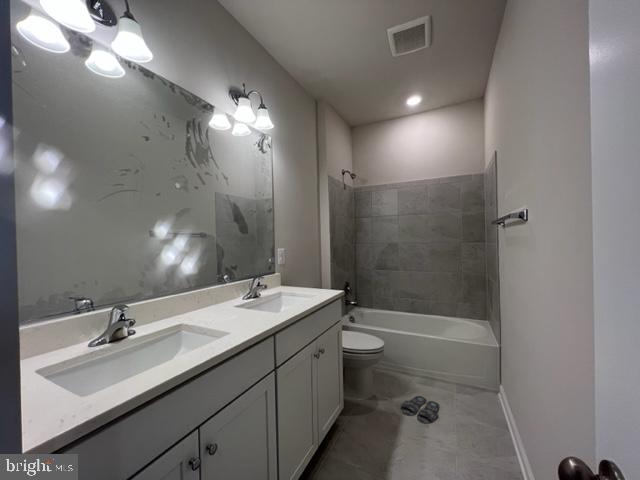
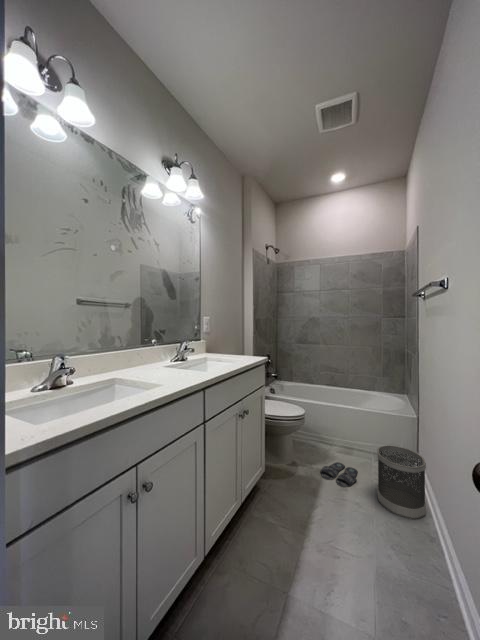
wastebasket: none [459,379,510,459] -> present [377,445,426,519]

